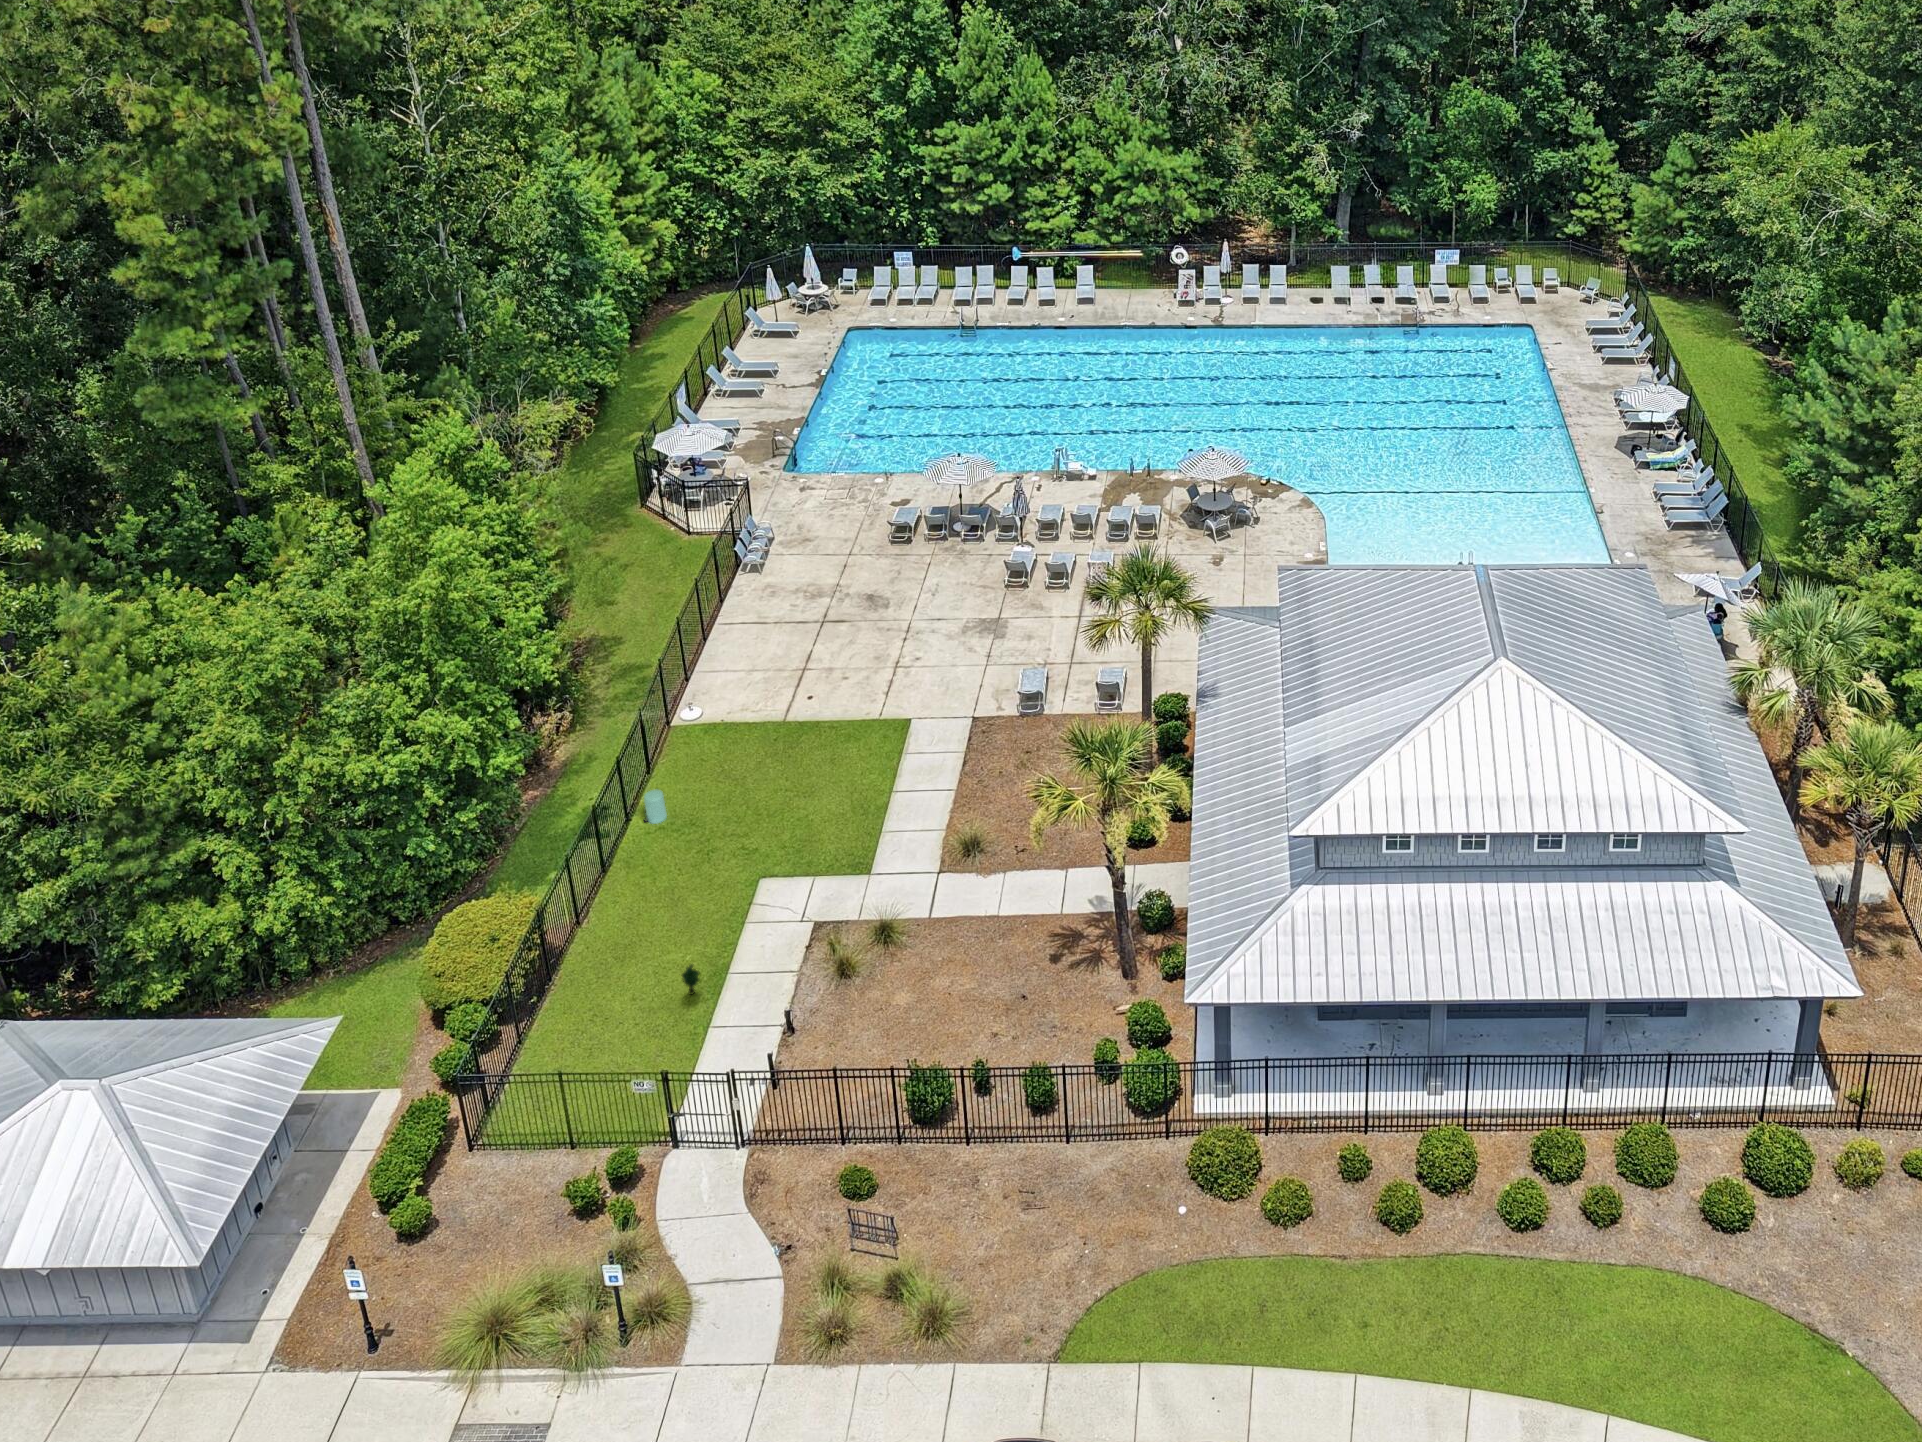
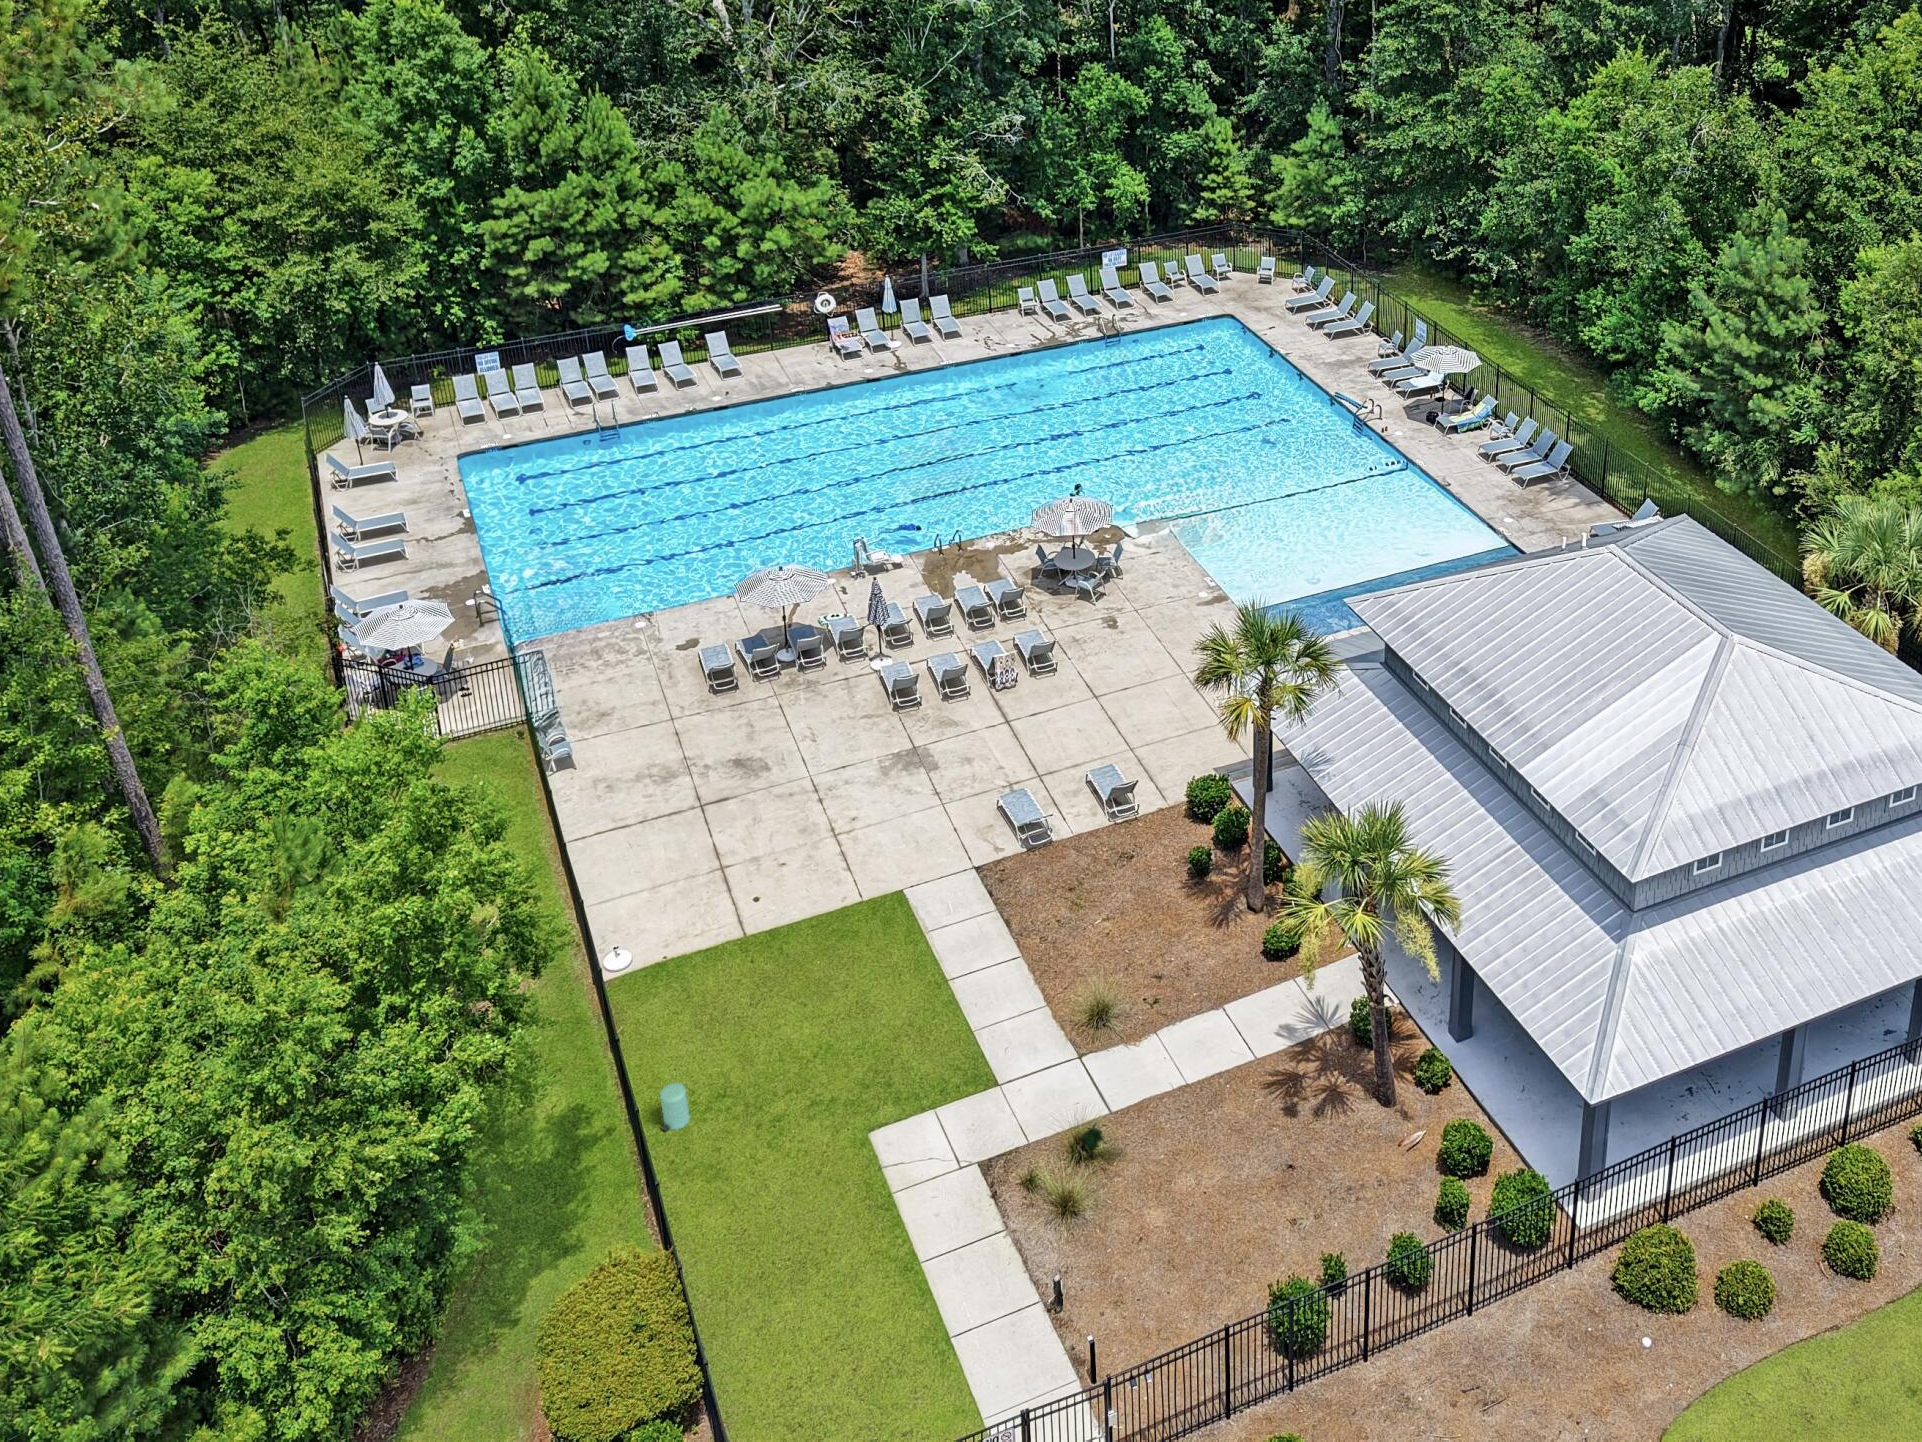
decorative plant: present [681,964,700,994] -> present [1081,1122,1103,1160]

